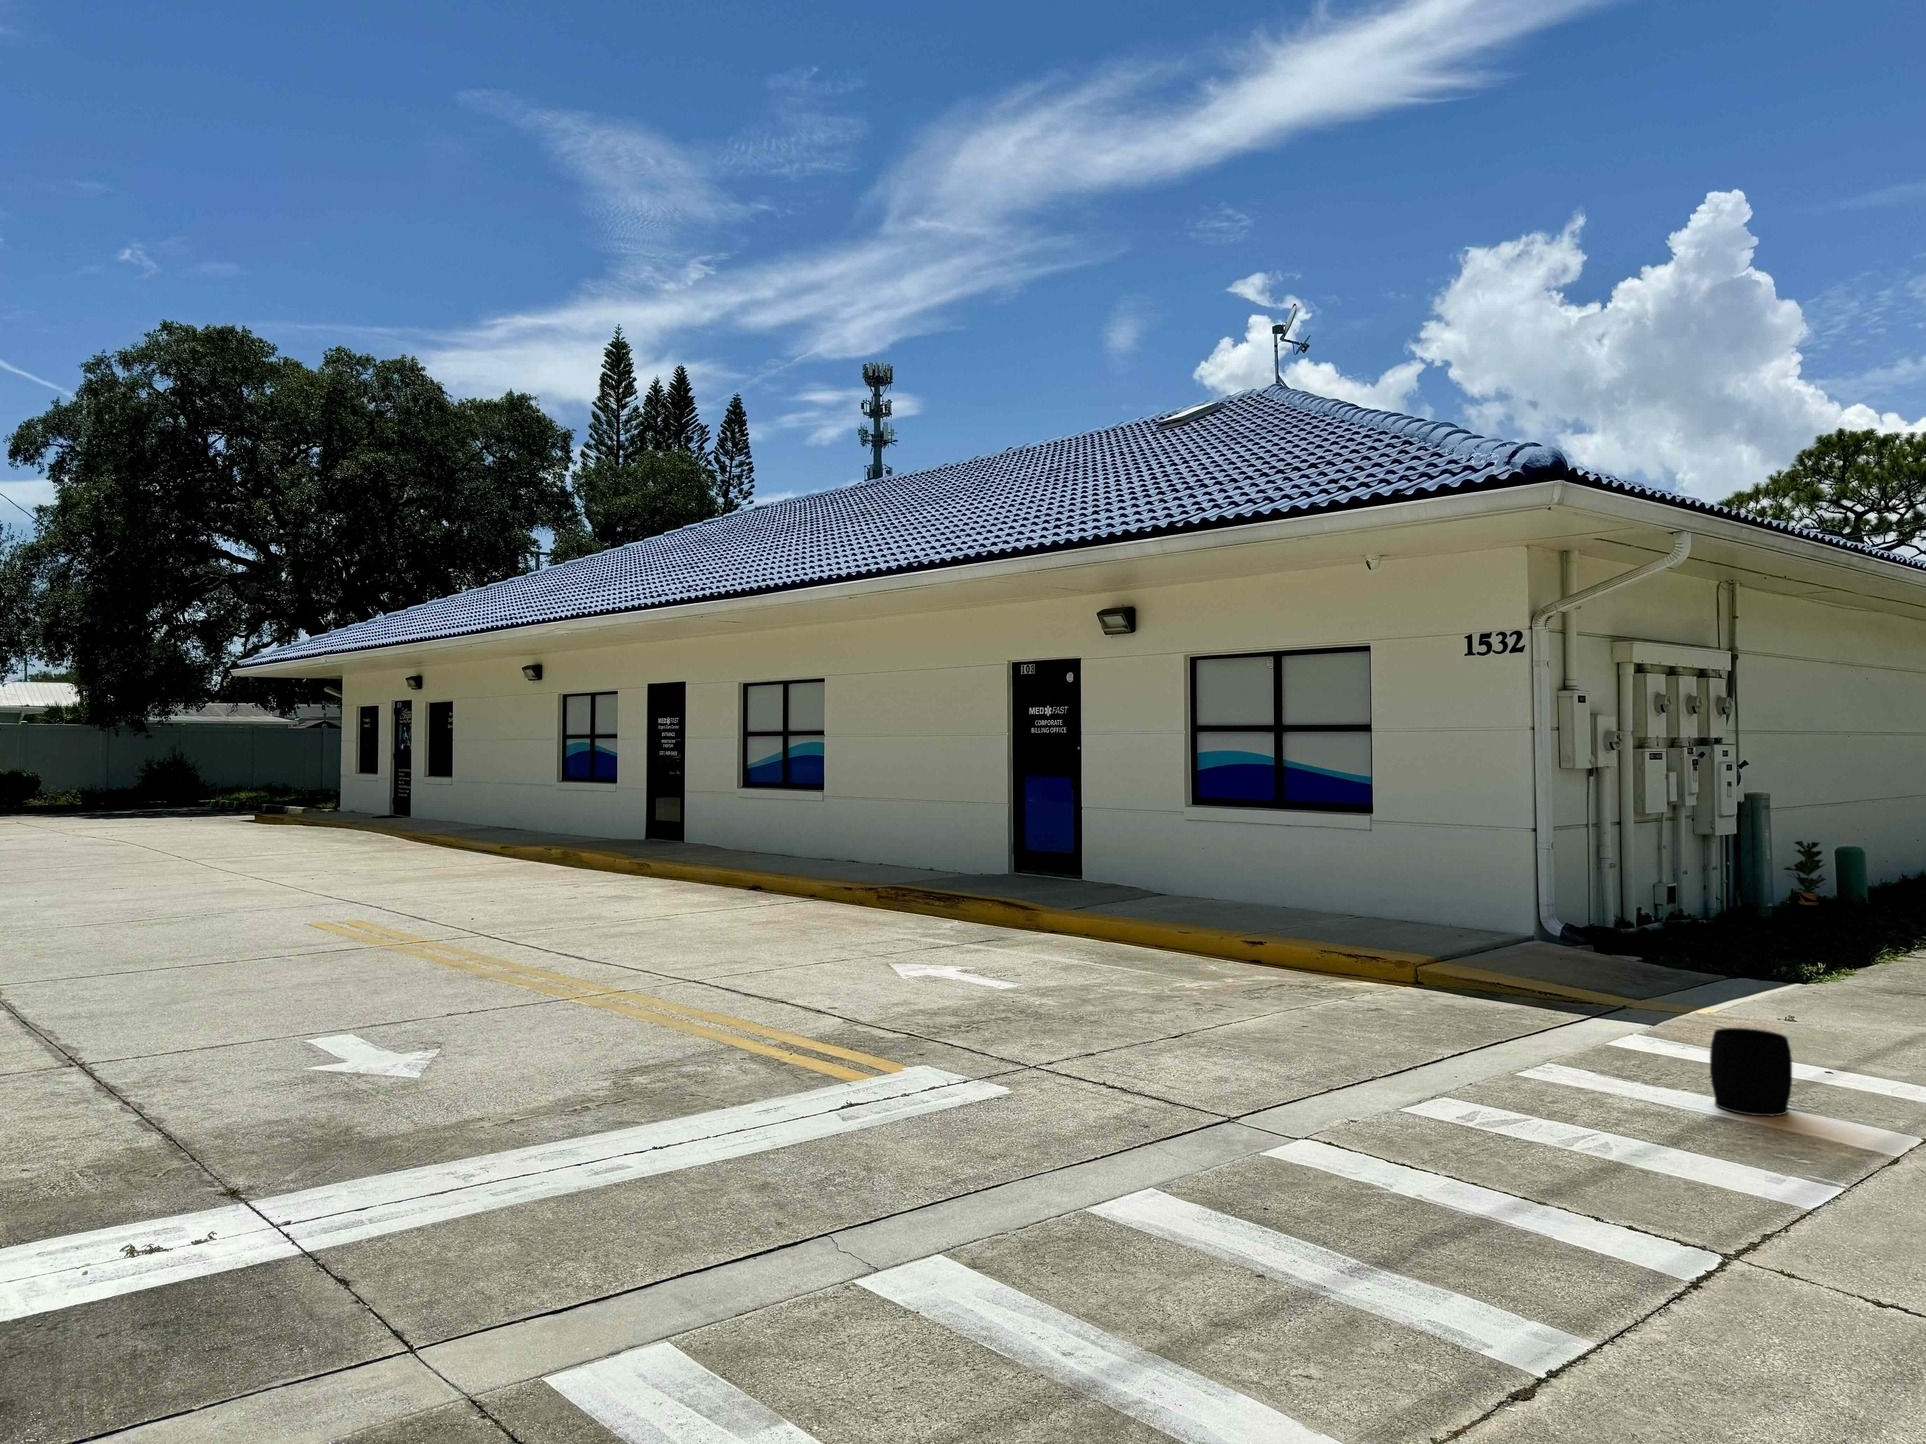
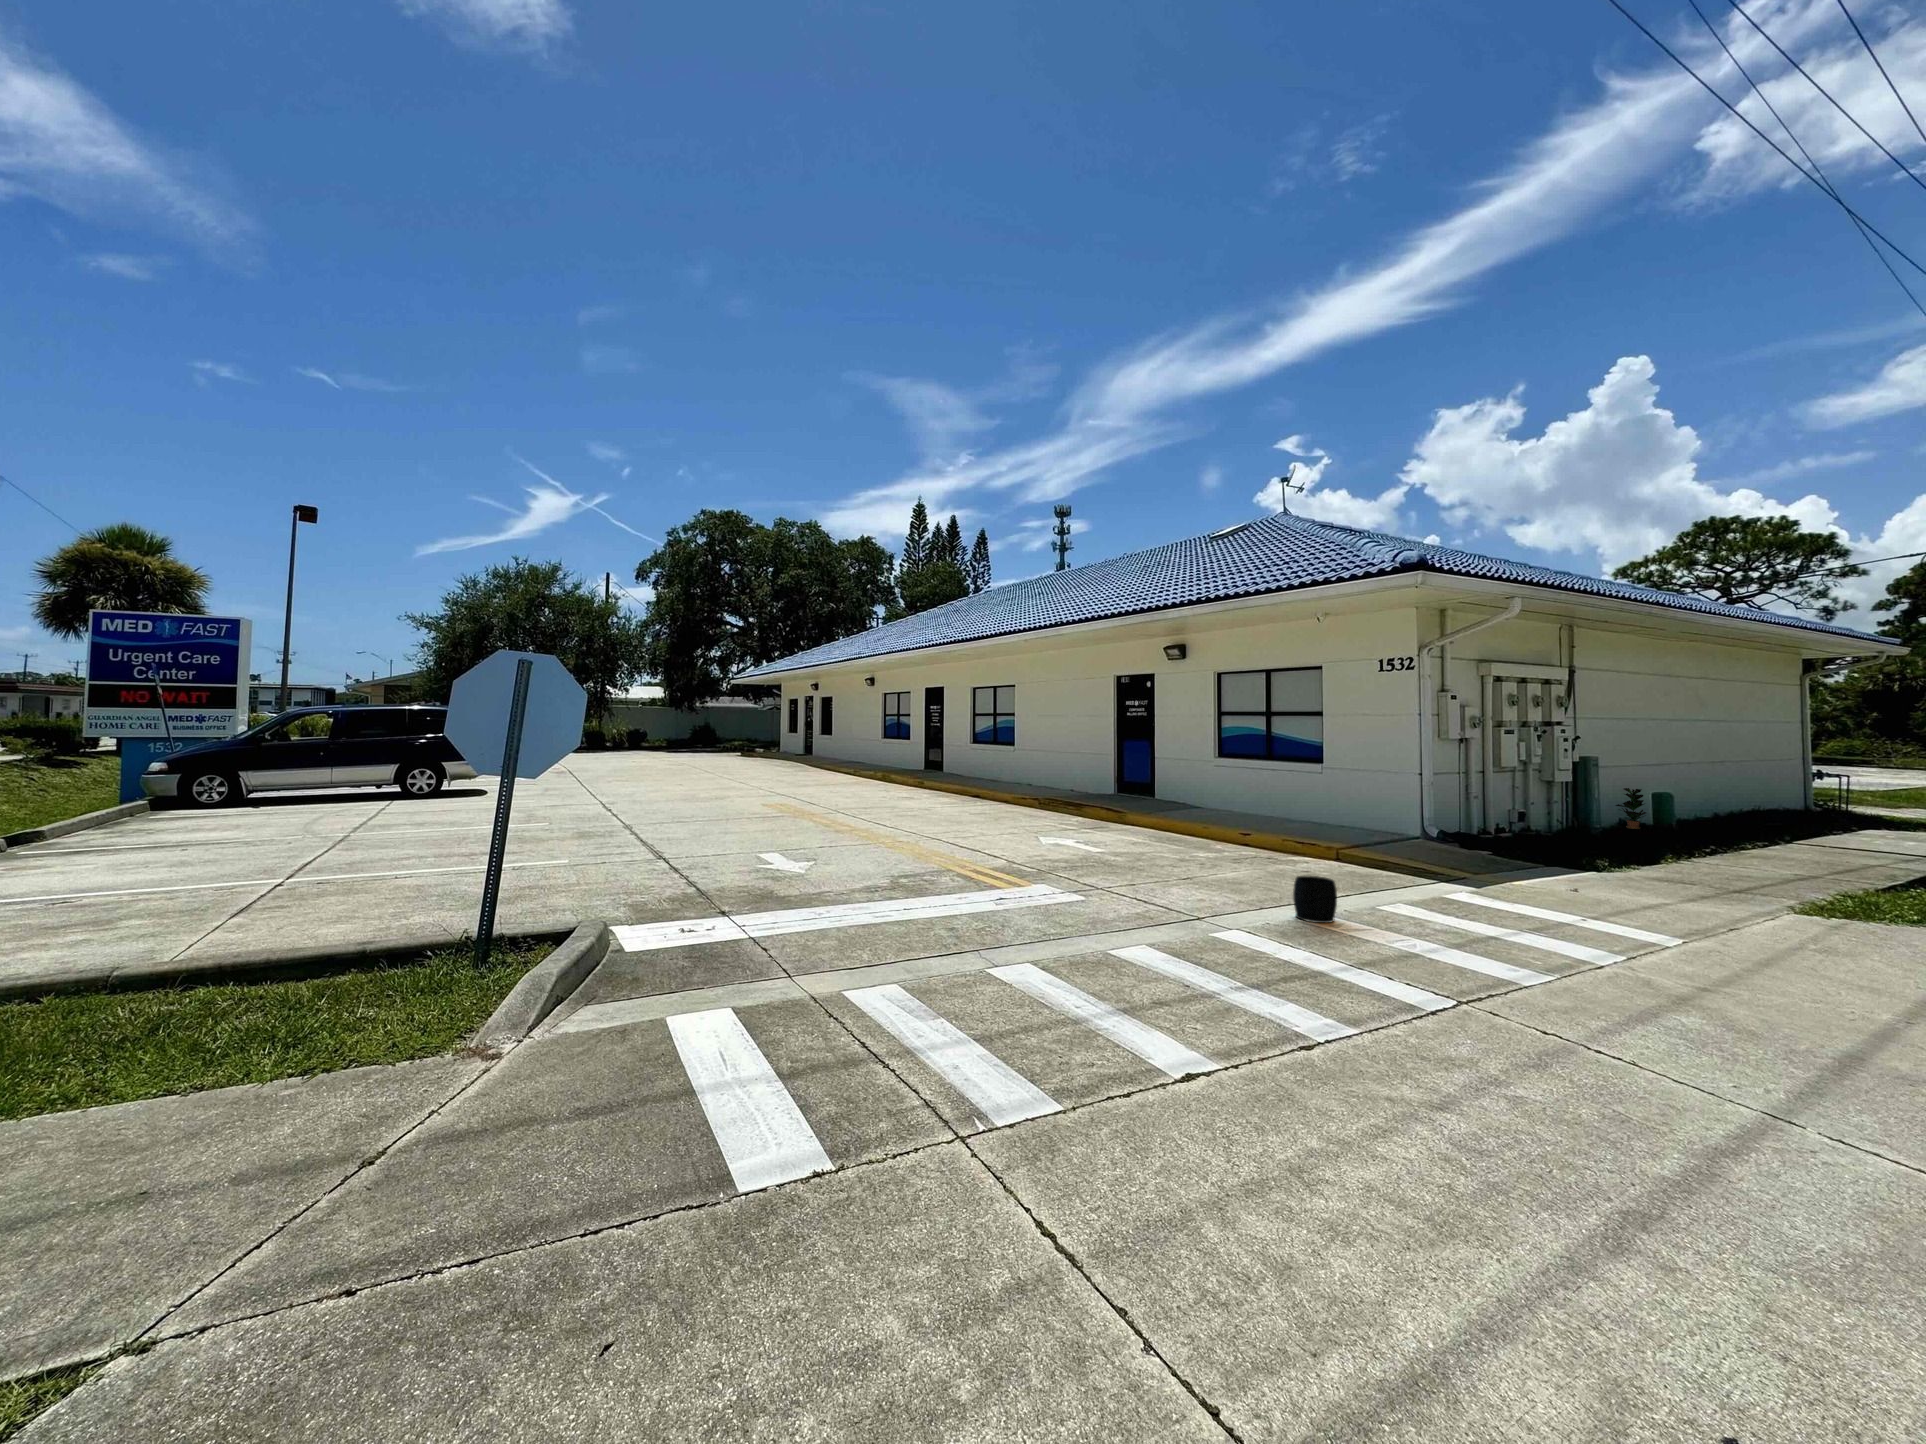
woven basket: present [1710,1028,1792,1116] -> present [1293,876,1337,923]

